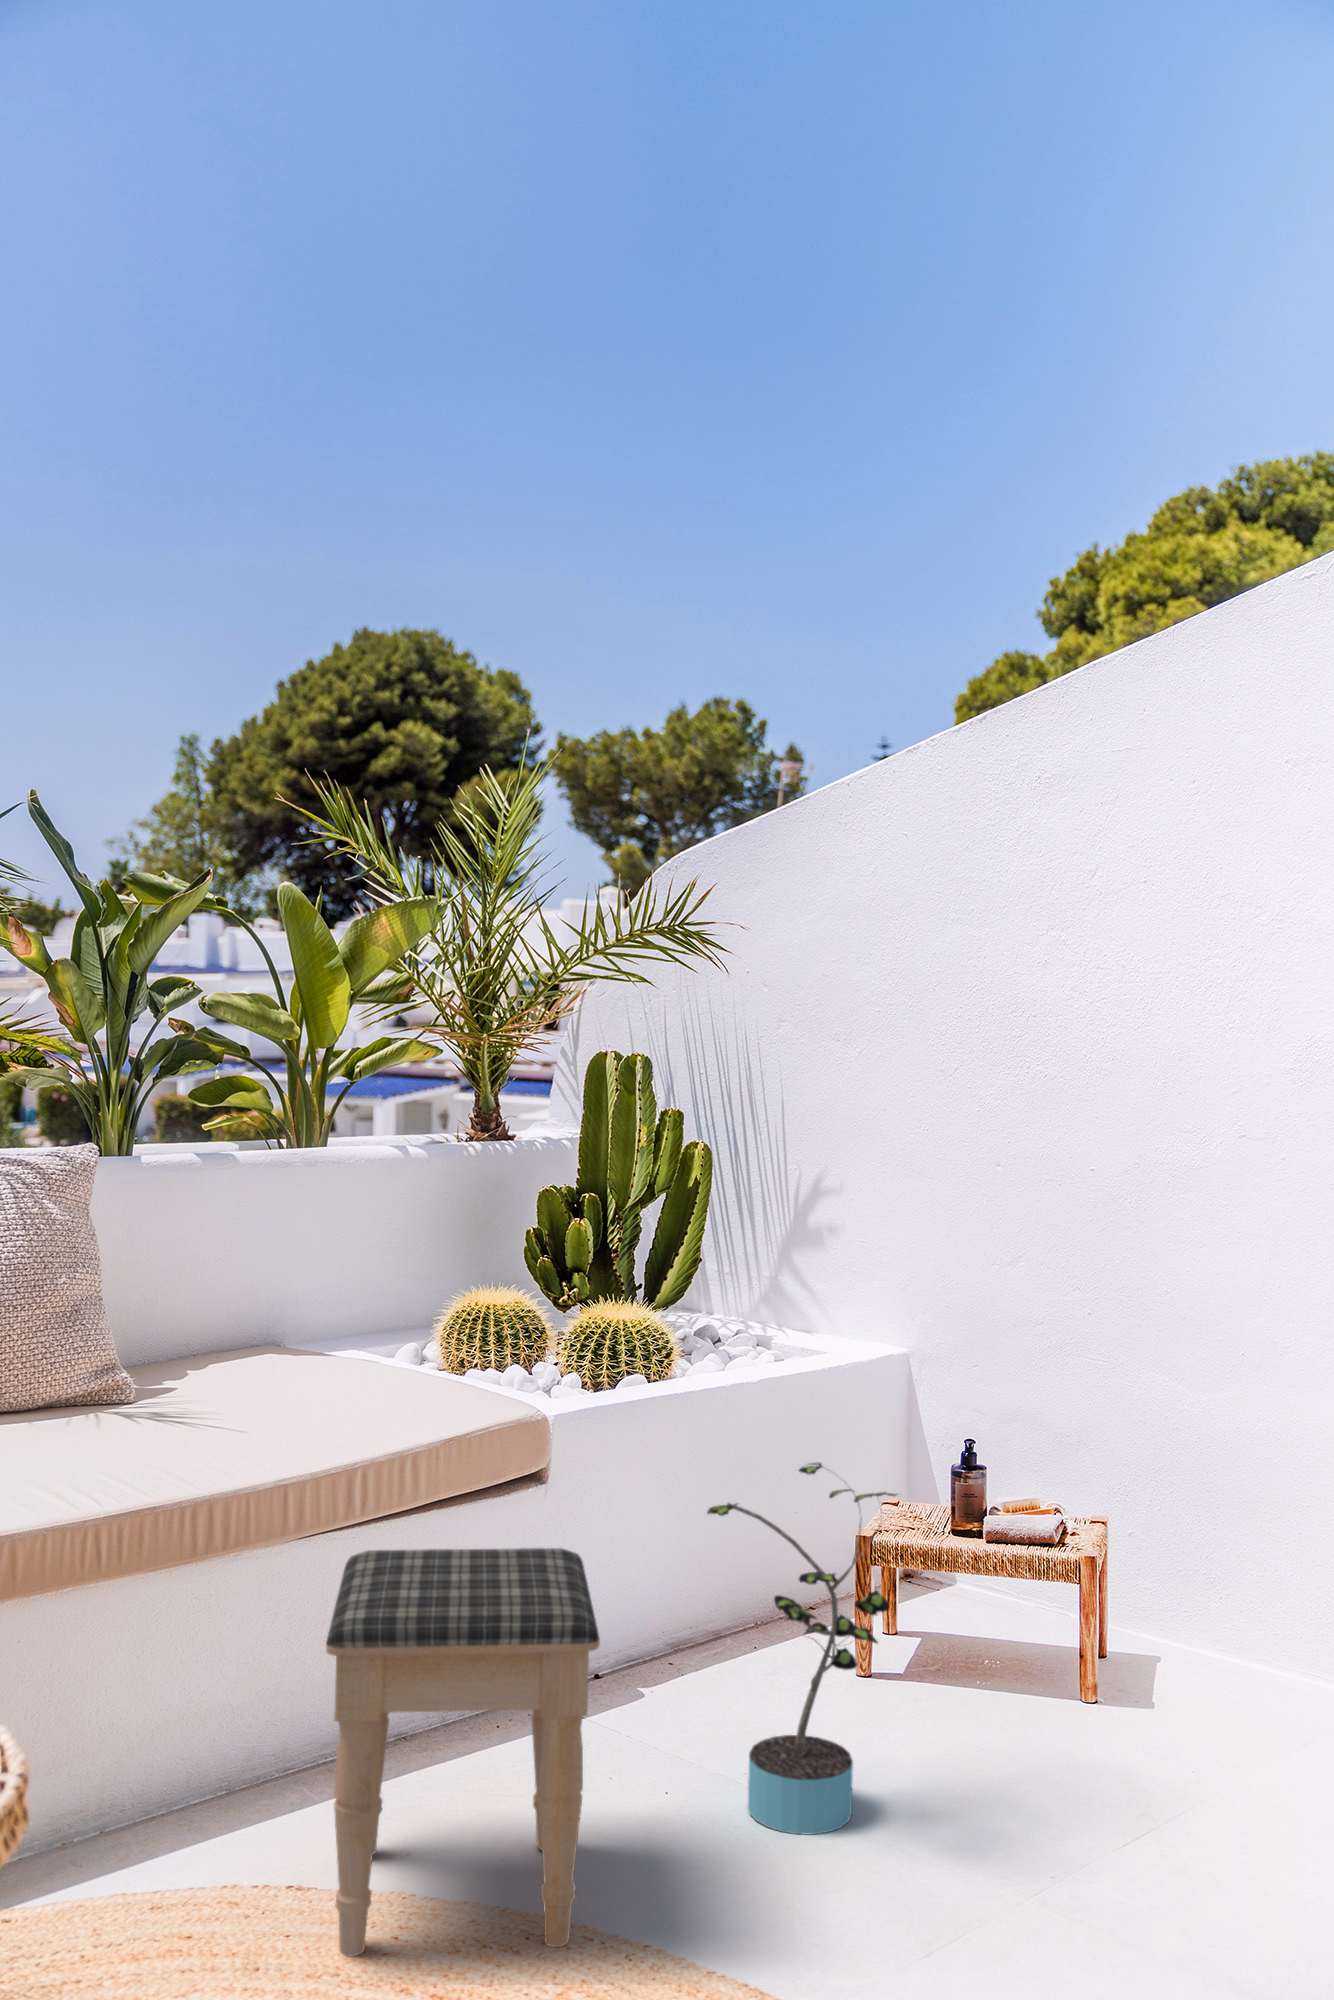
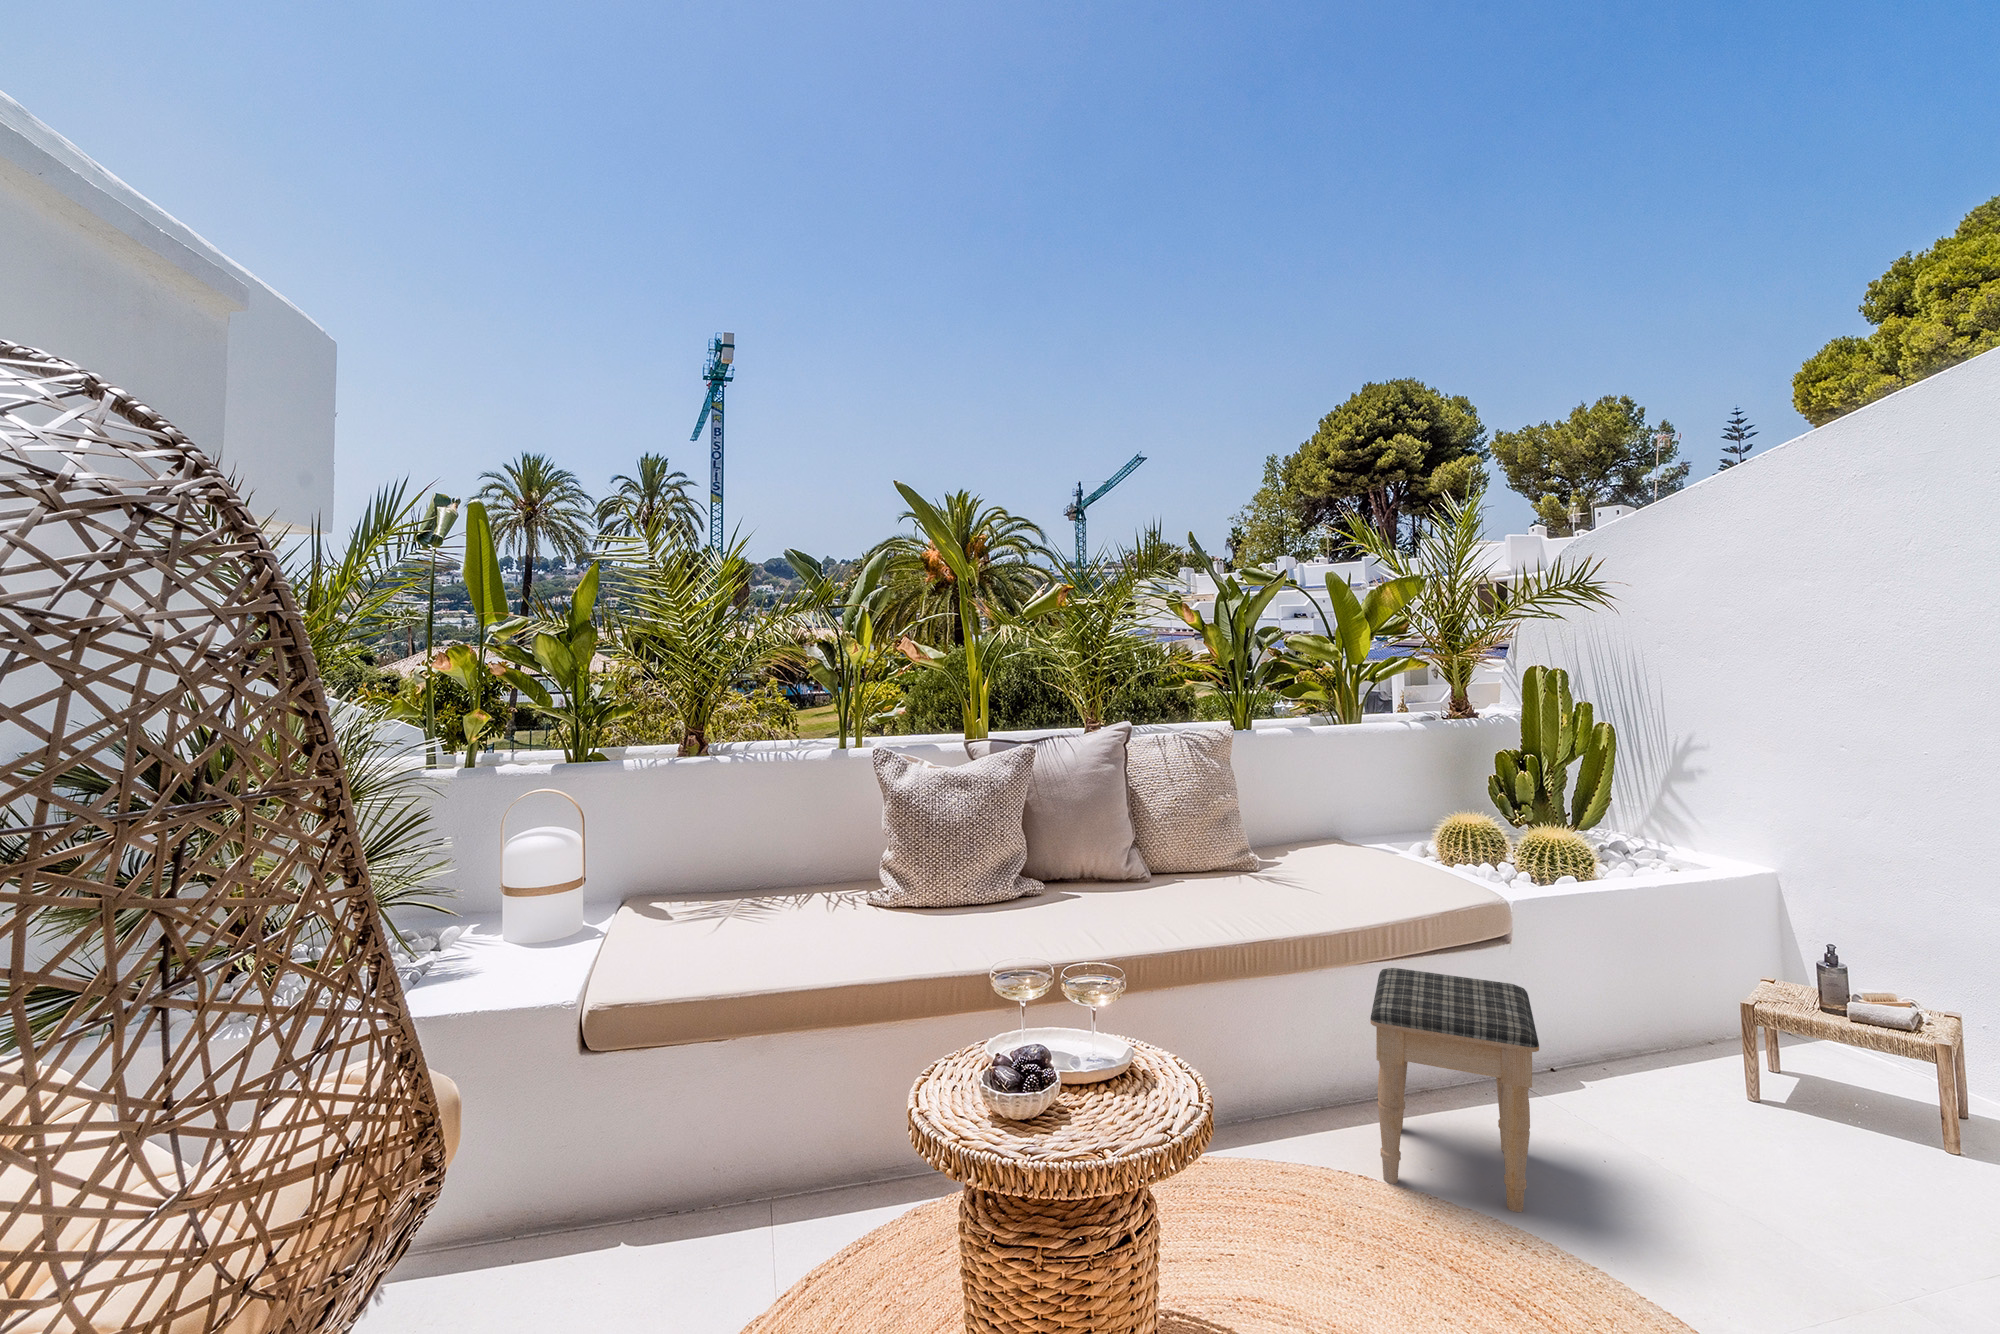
potted plant: present [707,1463,896,1835] -> none [1616,954,1771,1190]

